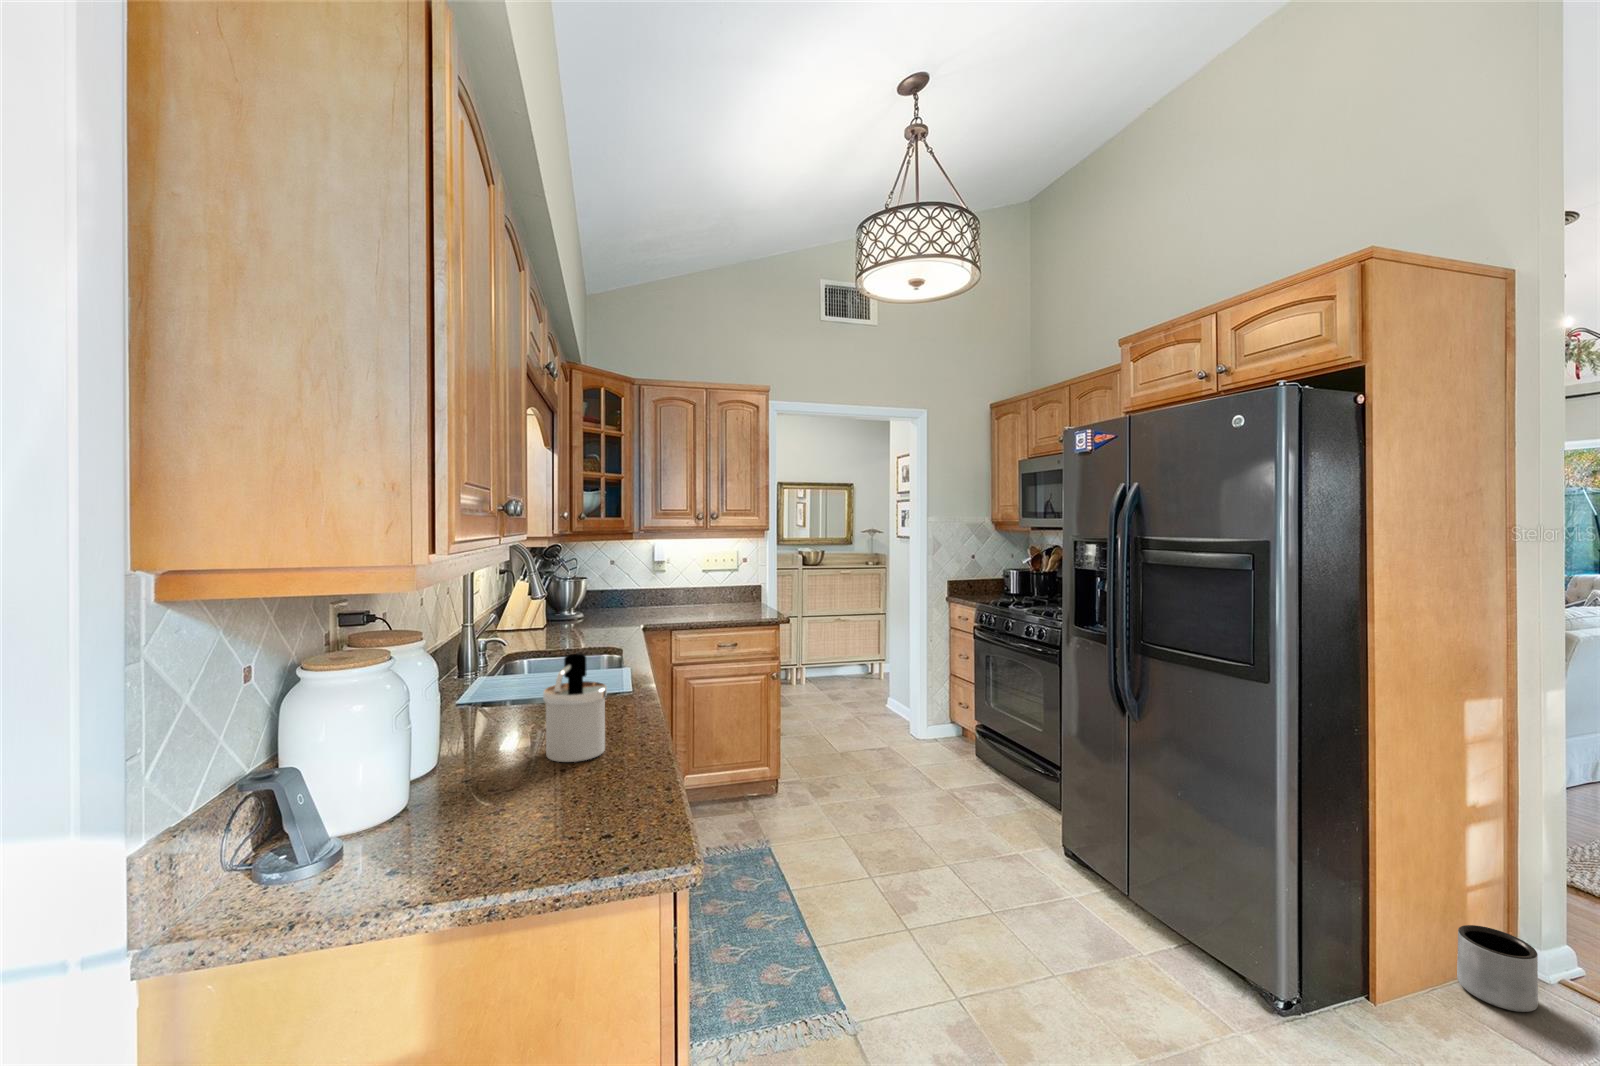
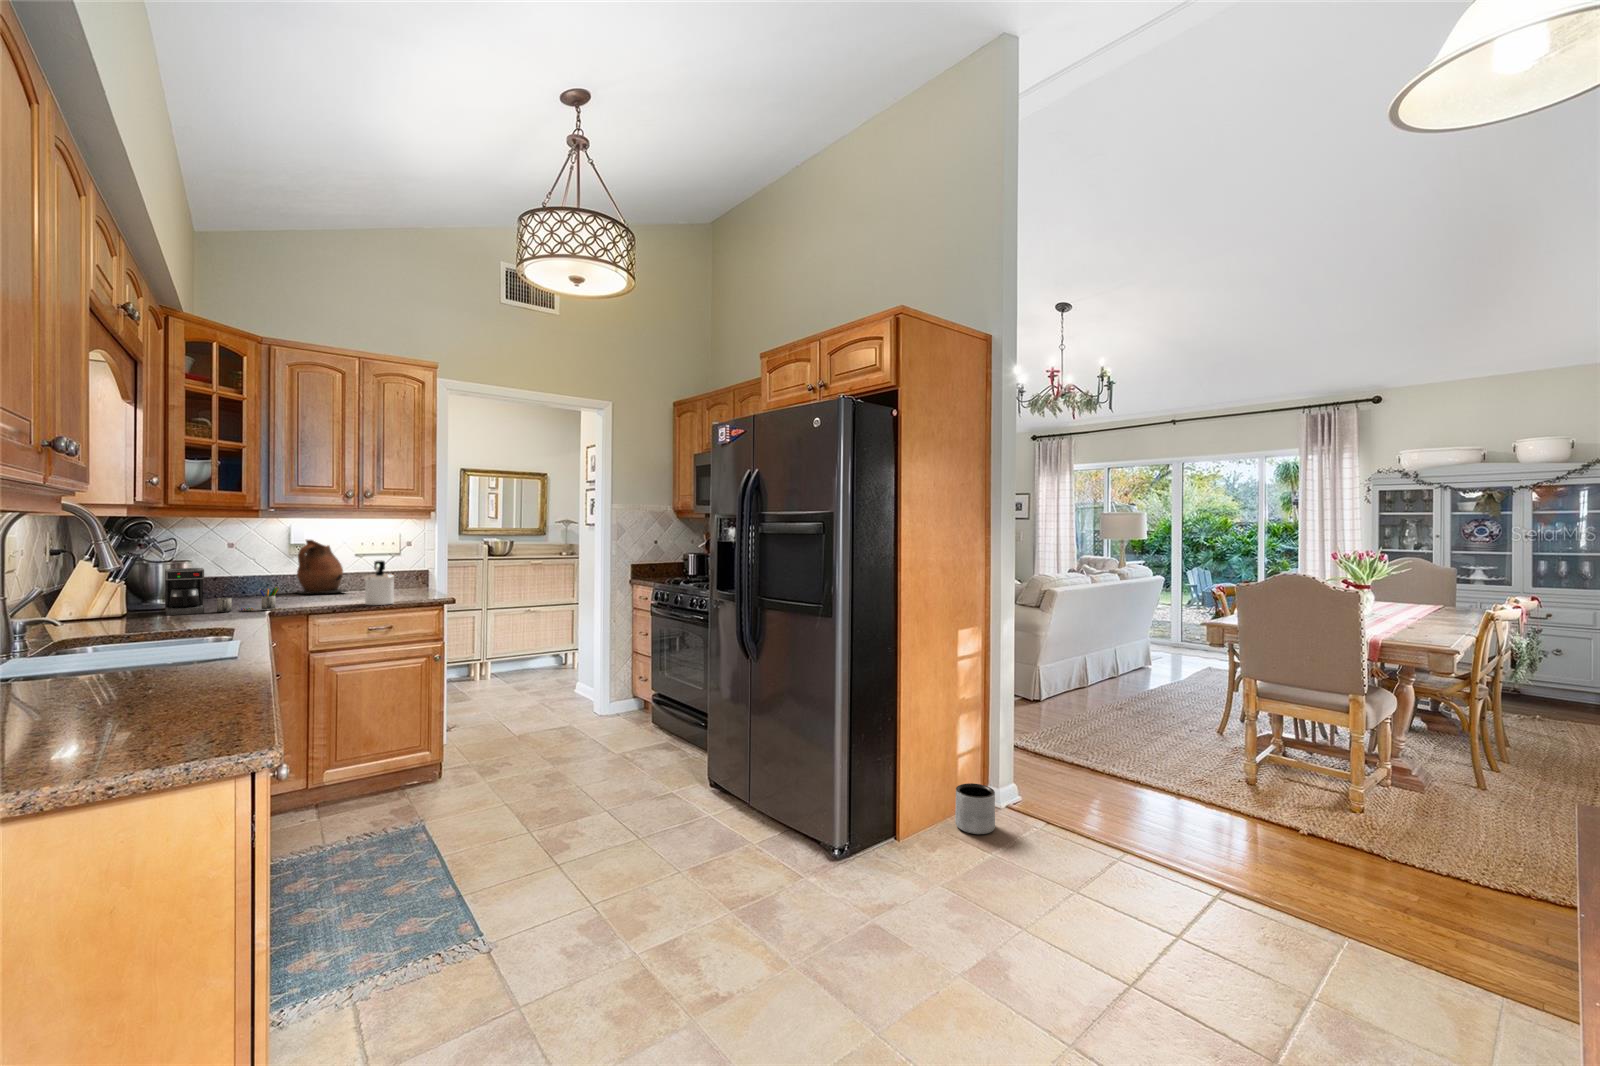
ceramic pitcher: none [655,557,699,607] -> present [296,540,346,594]
coffee maker: none [569,586,650,629] -> present [165,568,279,616]
soap dispenser: present [543,654,607,762] -> present [364,560,395,605]

